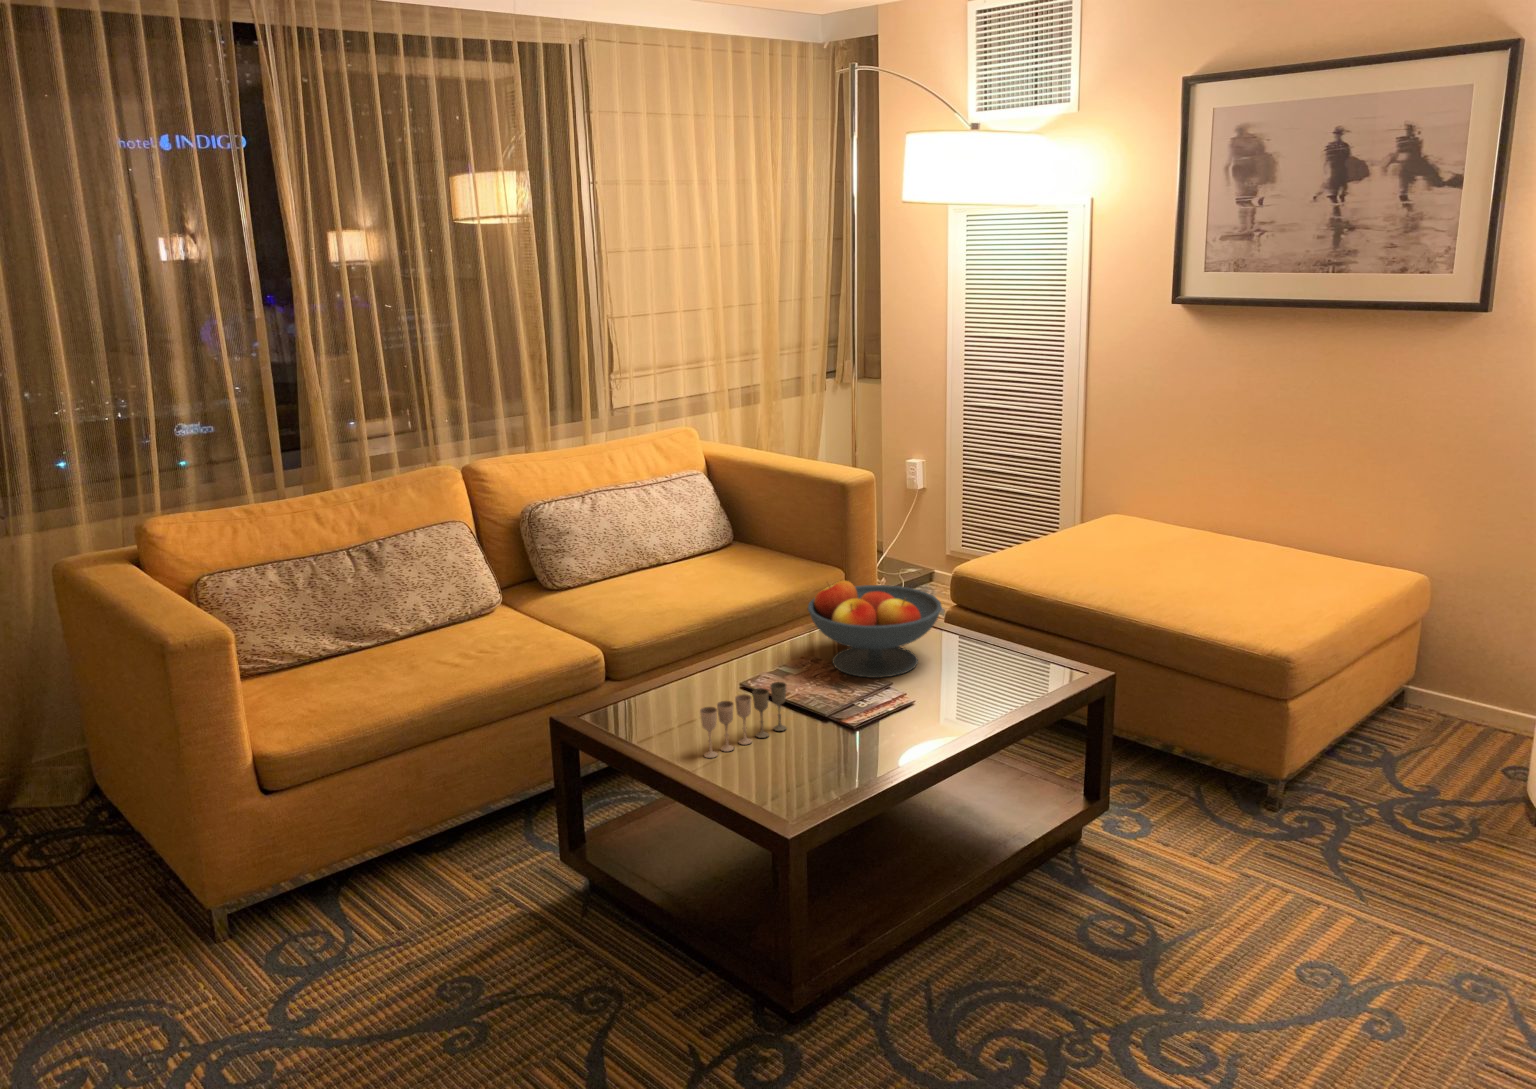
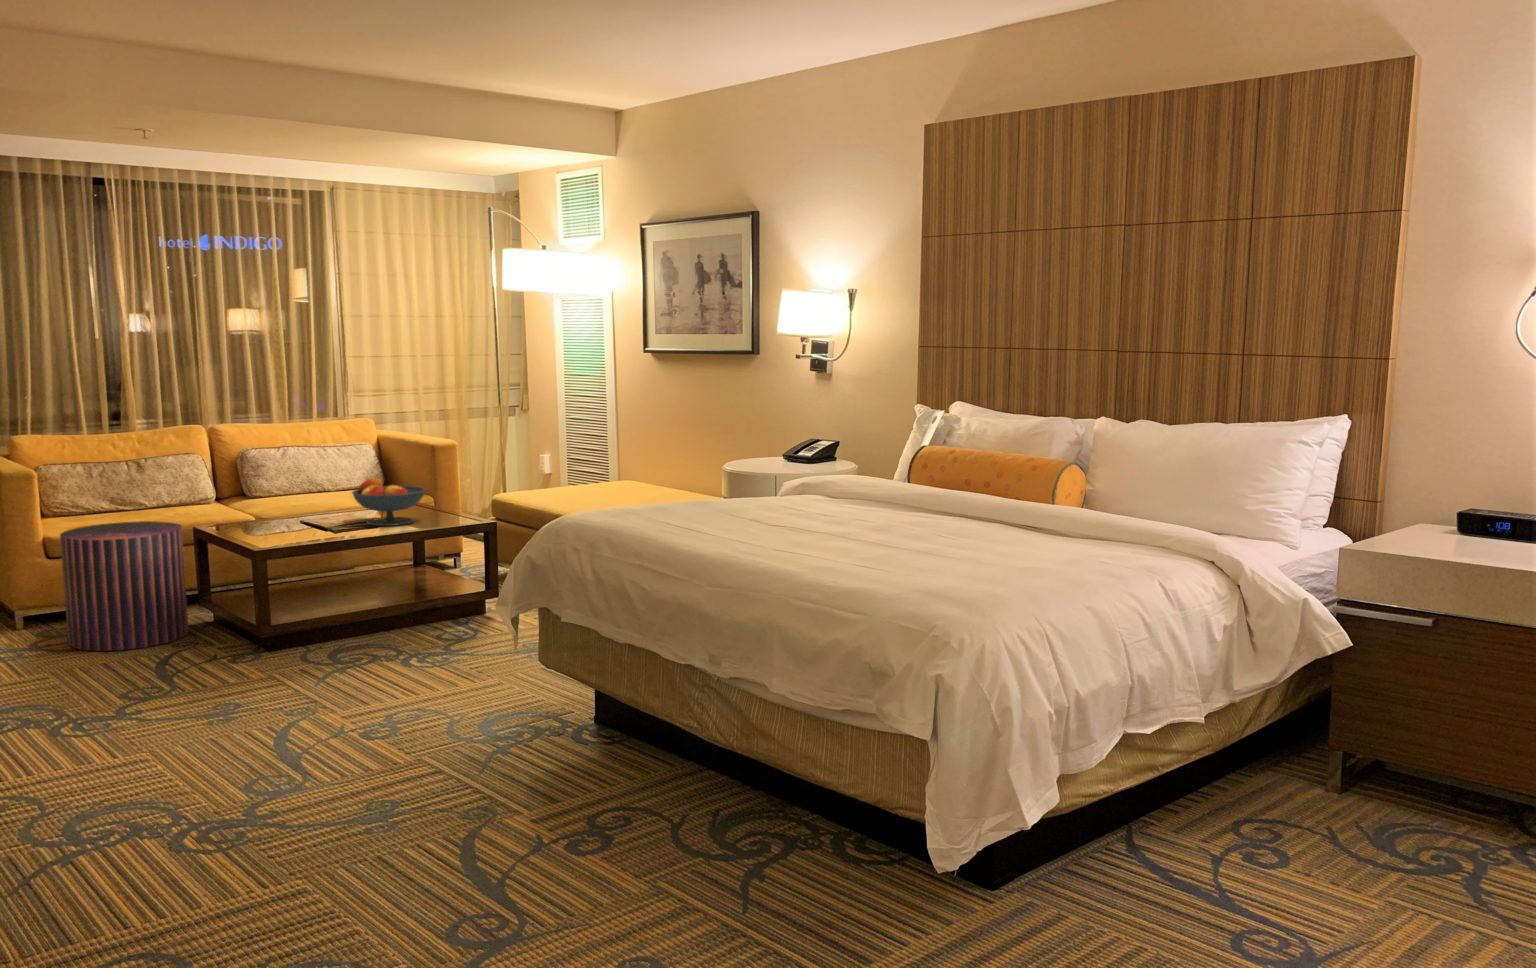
wine glass: present [700,682,786,758] -> none [257,512,311,541]
pouf: none [306,704,558,1014] -> present [60,521,189,651]

